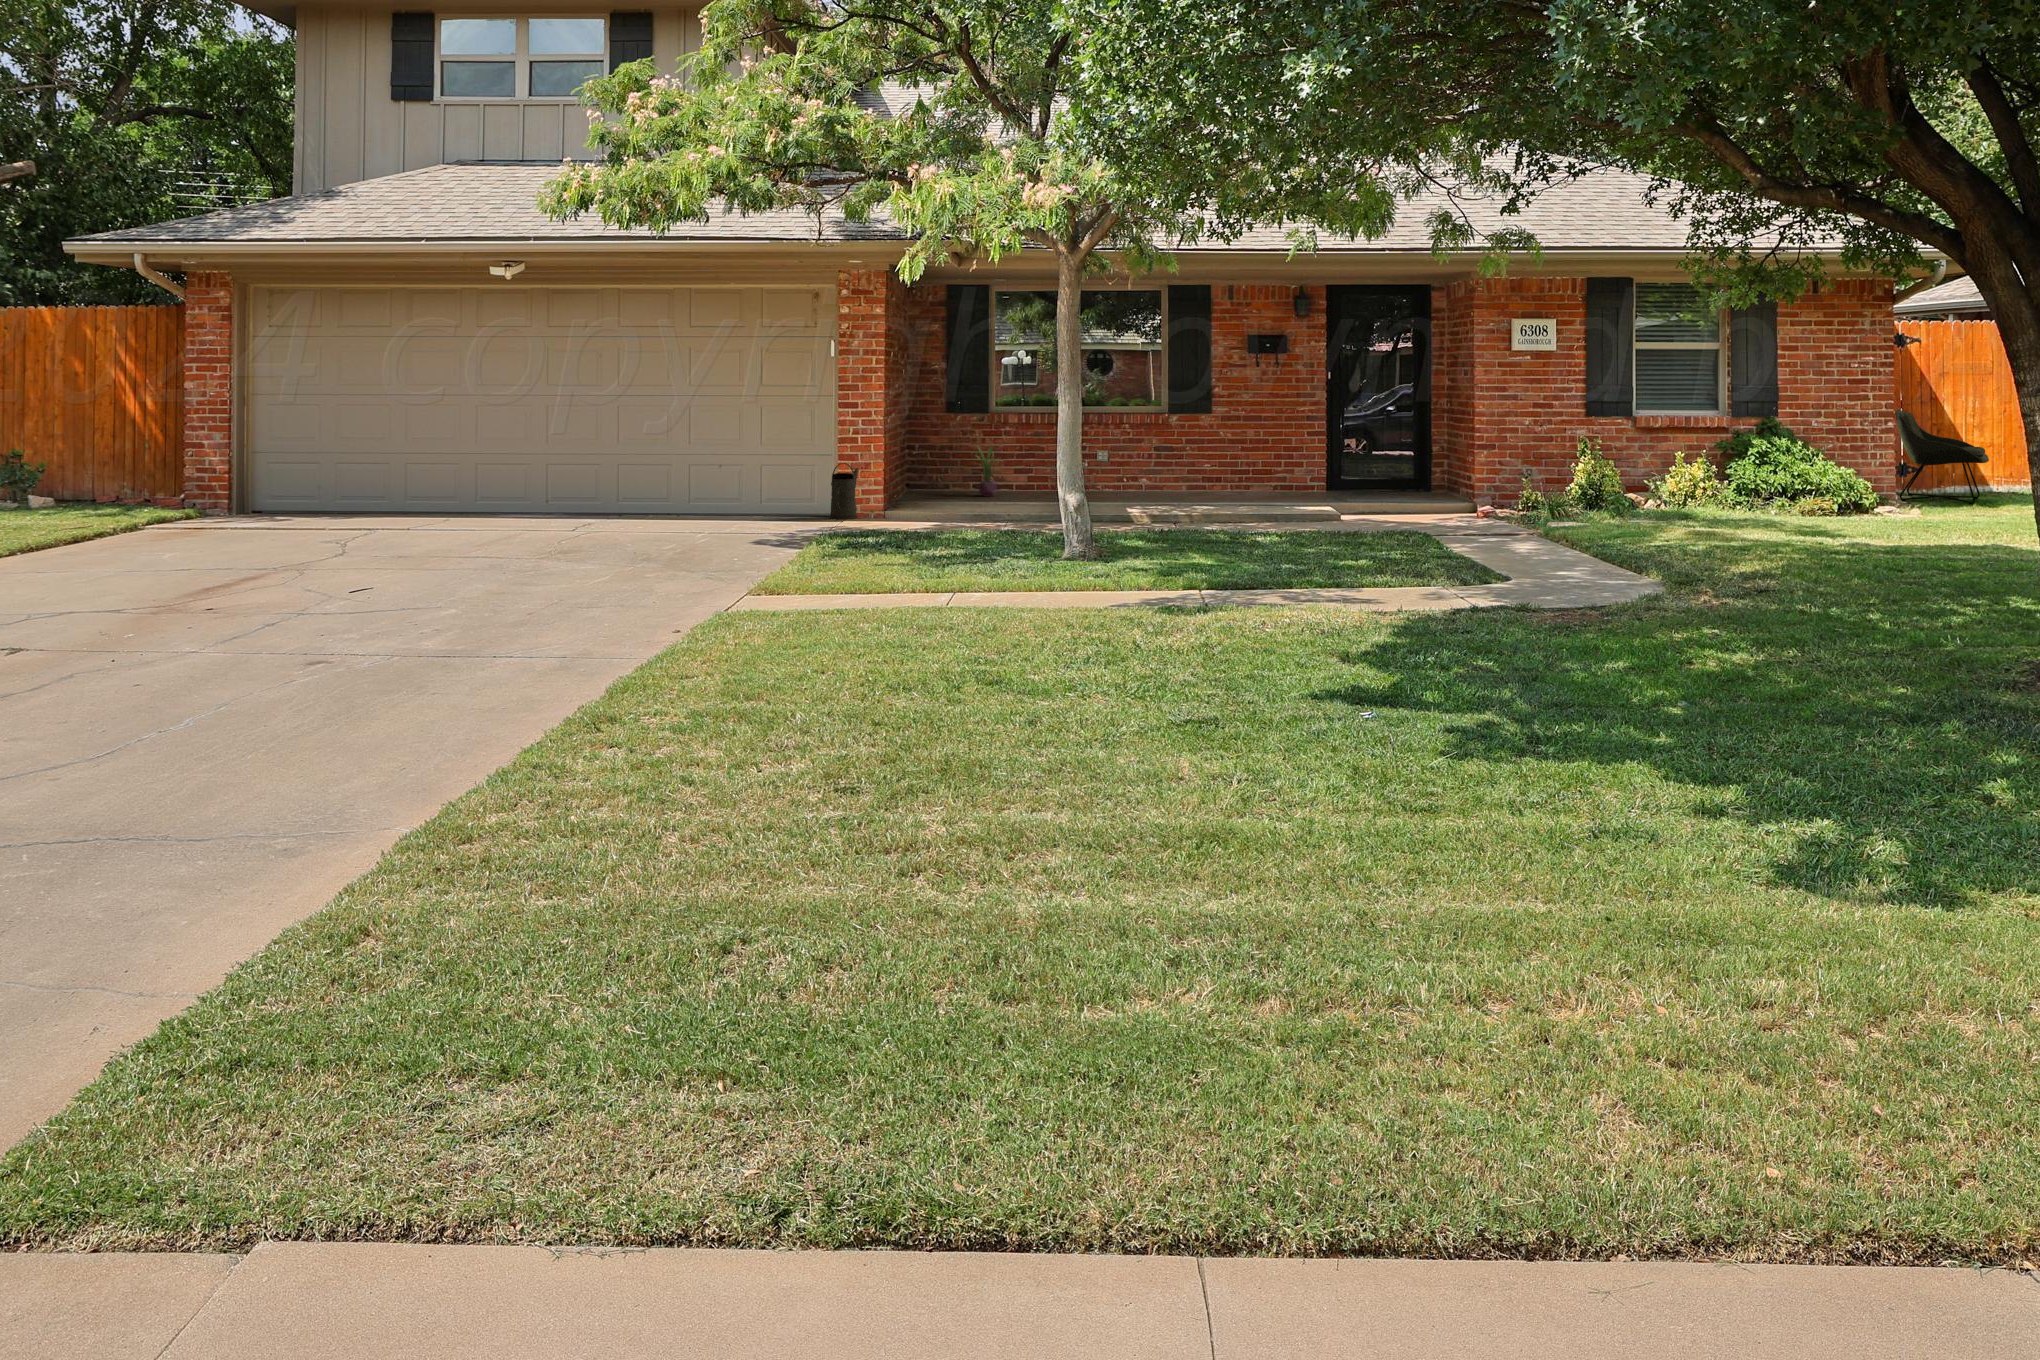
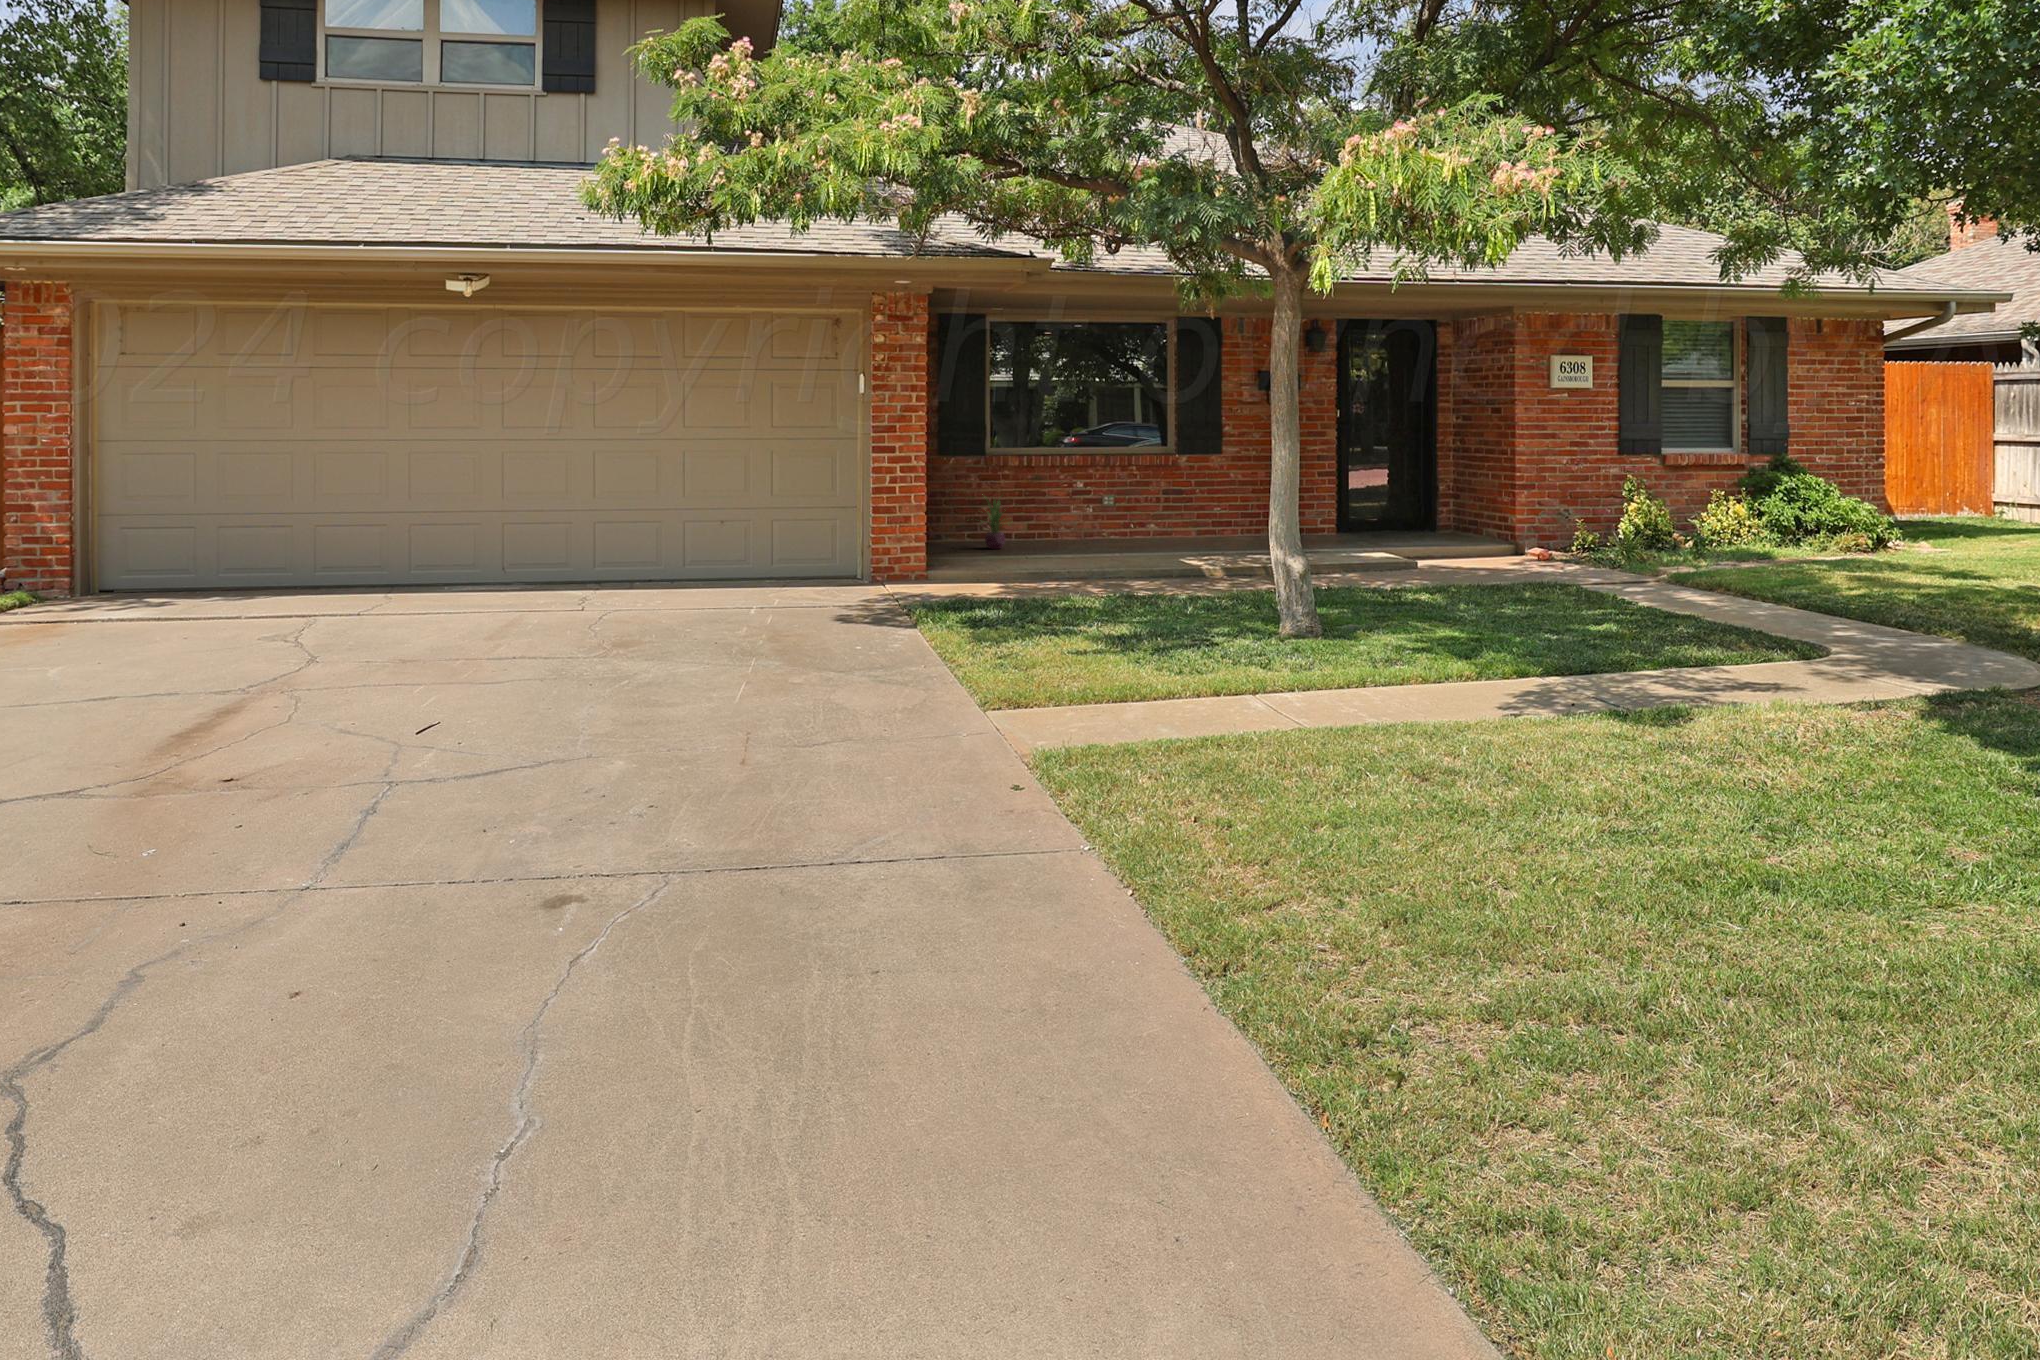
lounge chair: present [1895,410,1989,505] -> none [1885,446,1983,540]
watering can: present [829,463,858,519] -> none [871,519,904,586]

